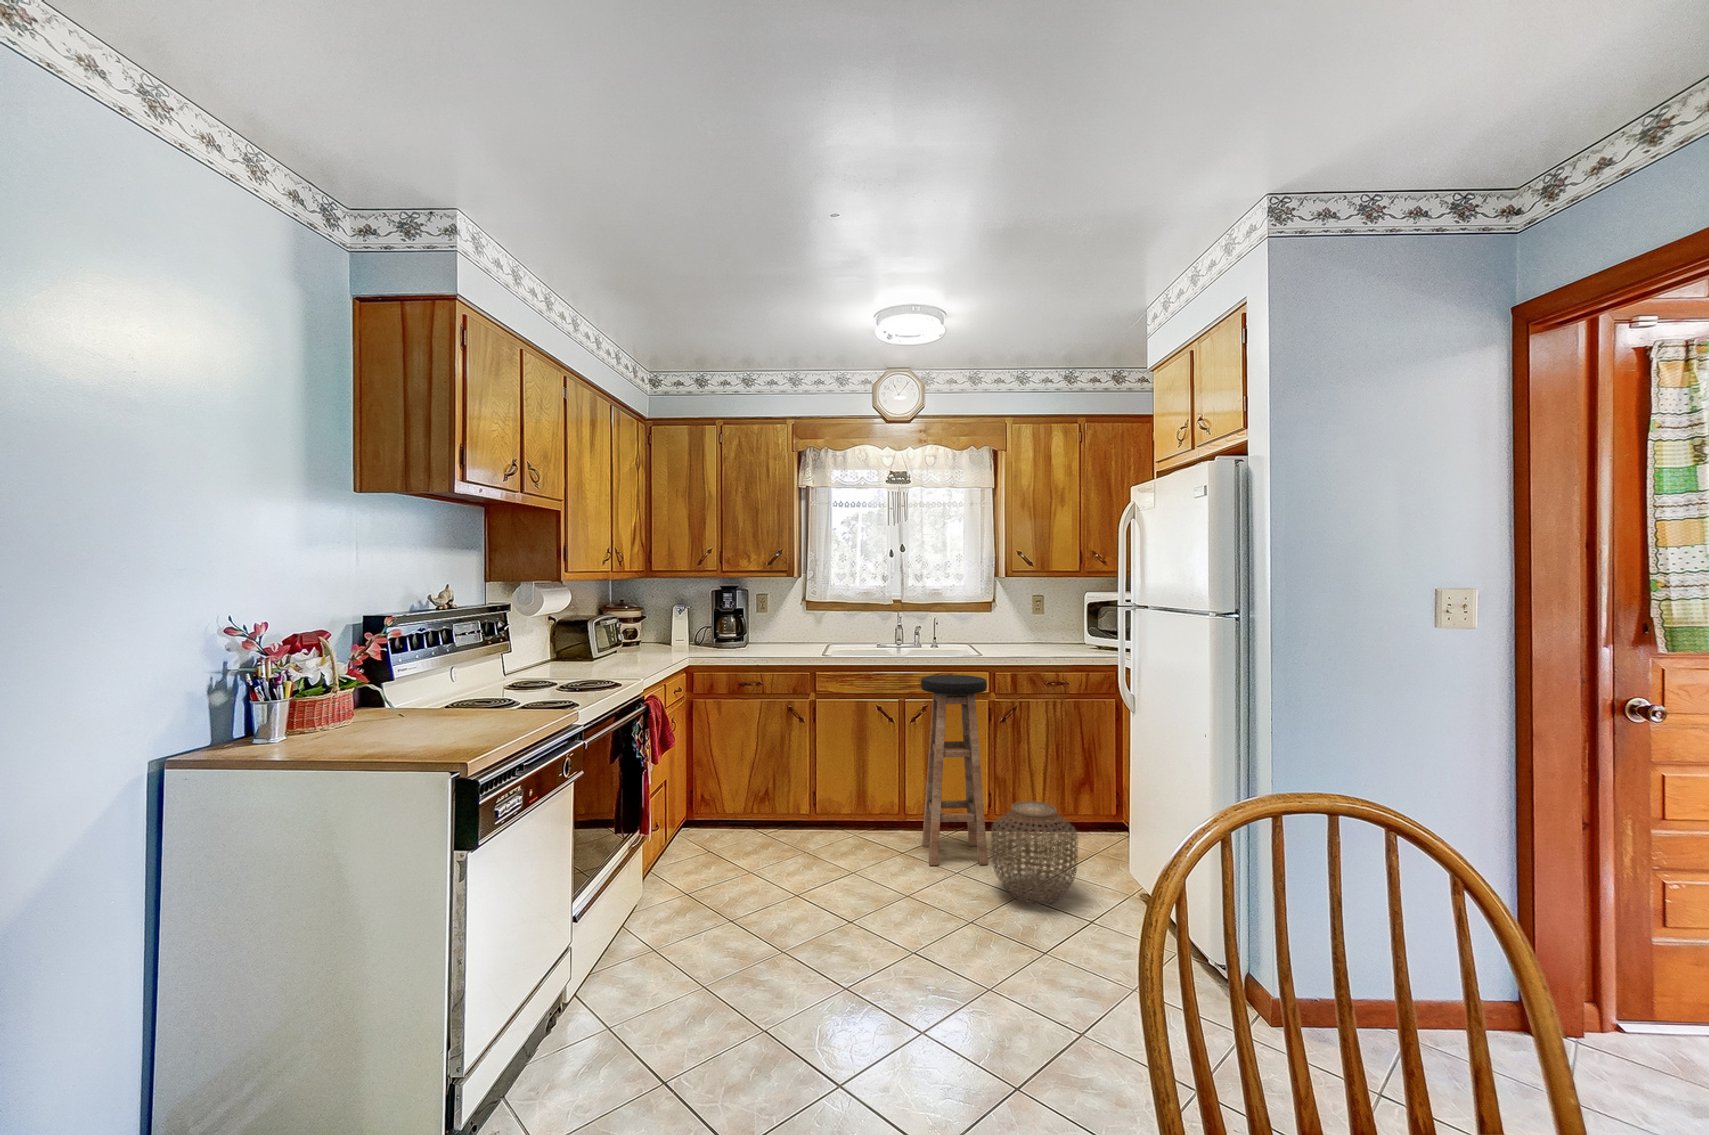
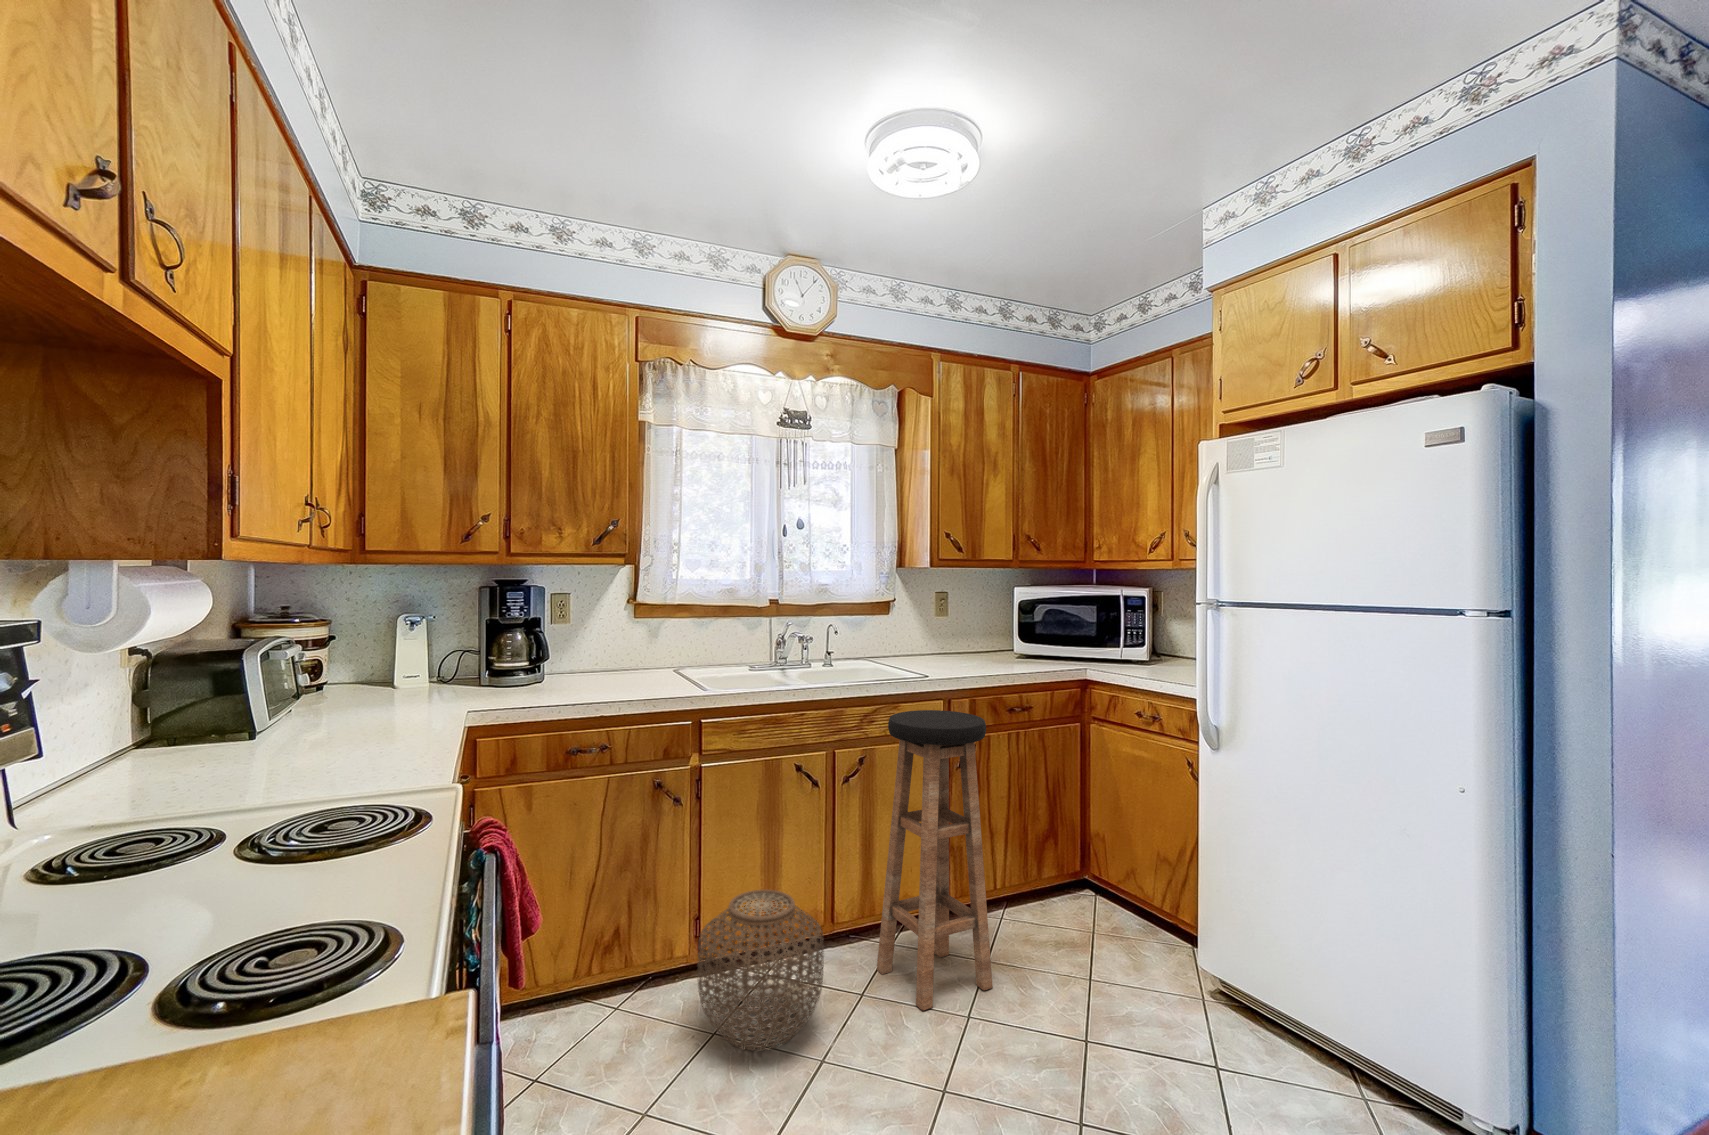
woven basket: present [991,801,1078,904] -> present [698,890,824,1051]

